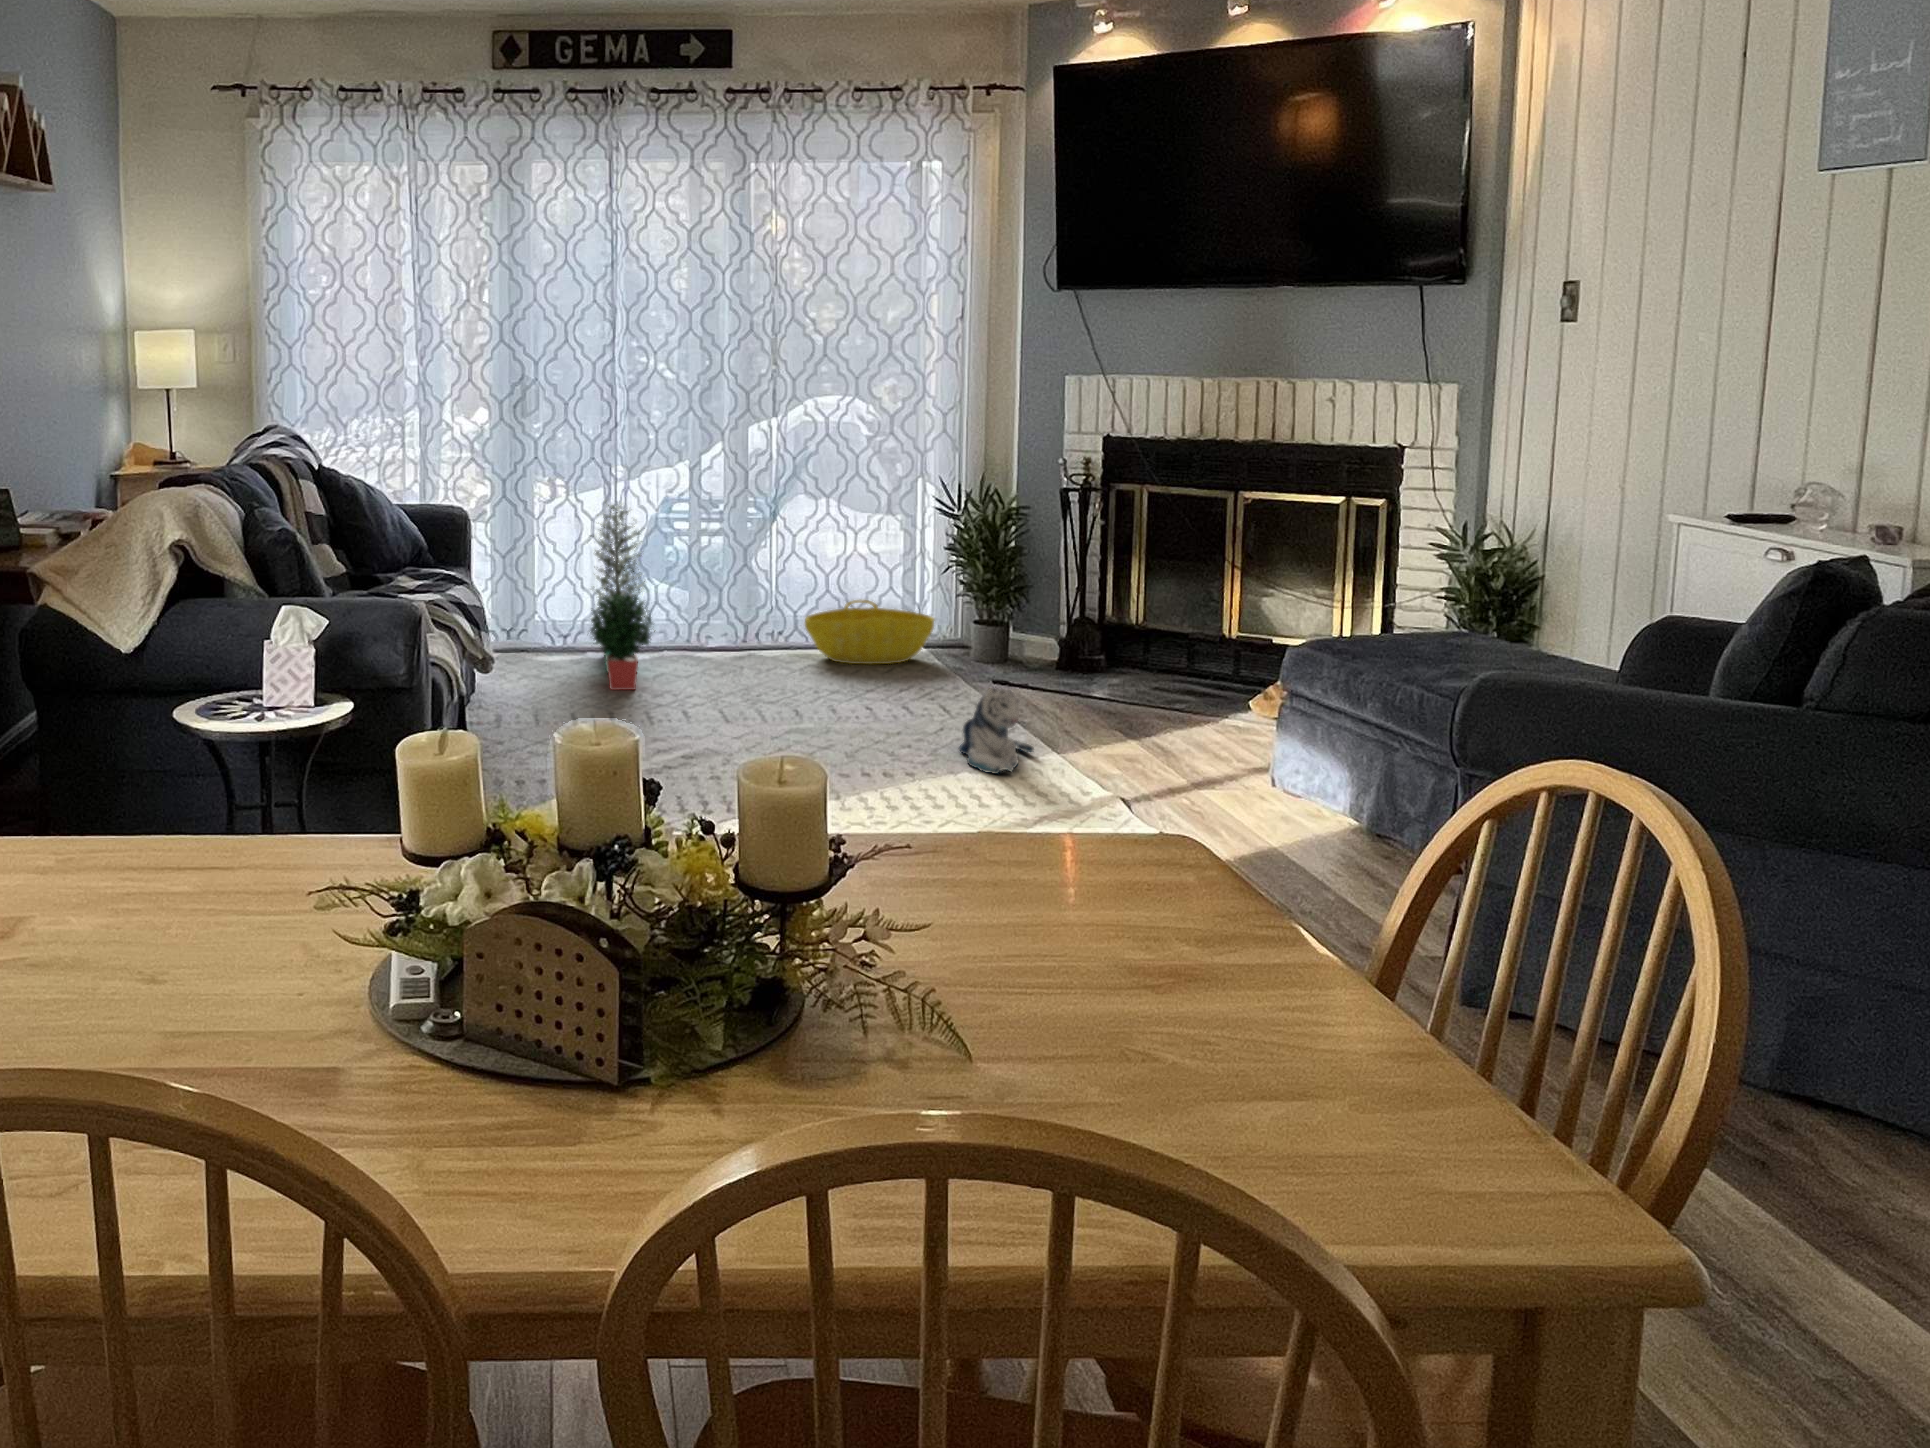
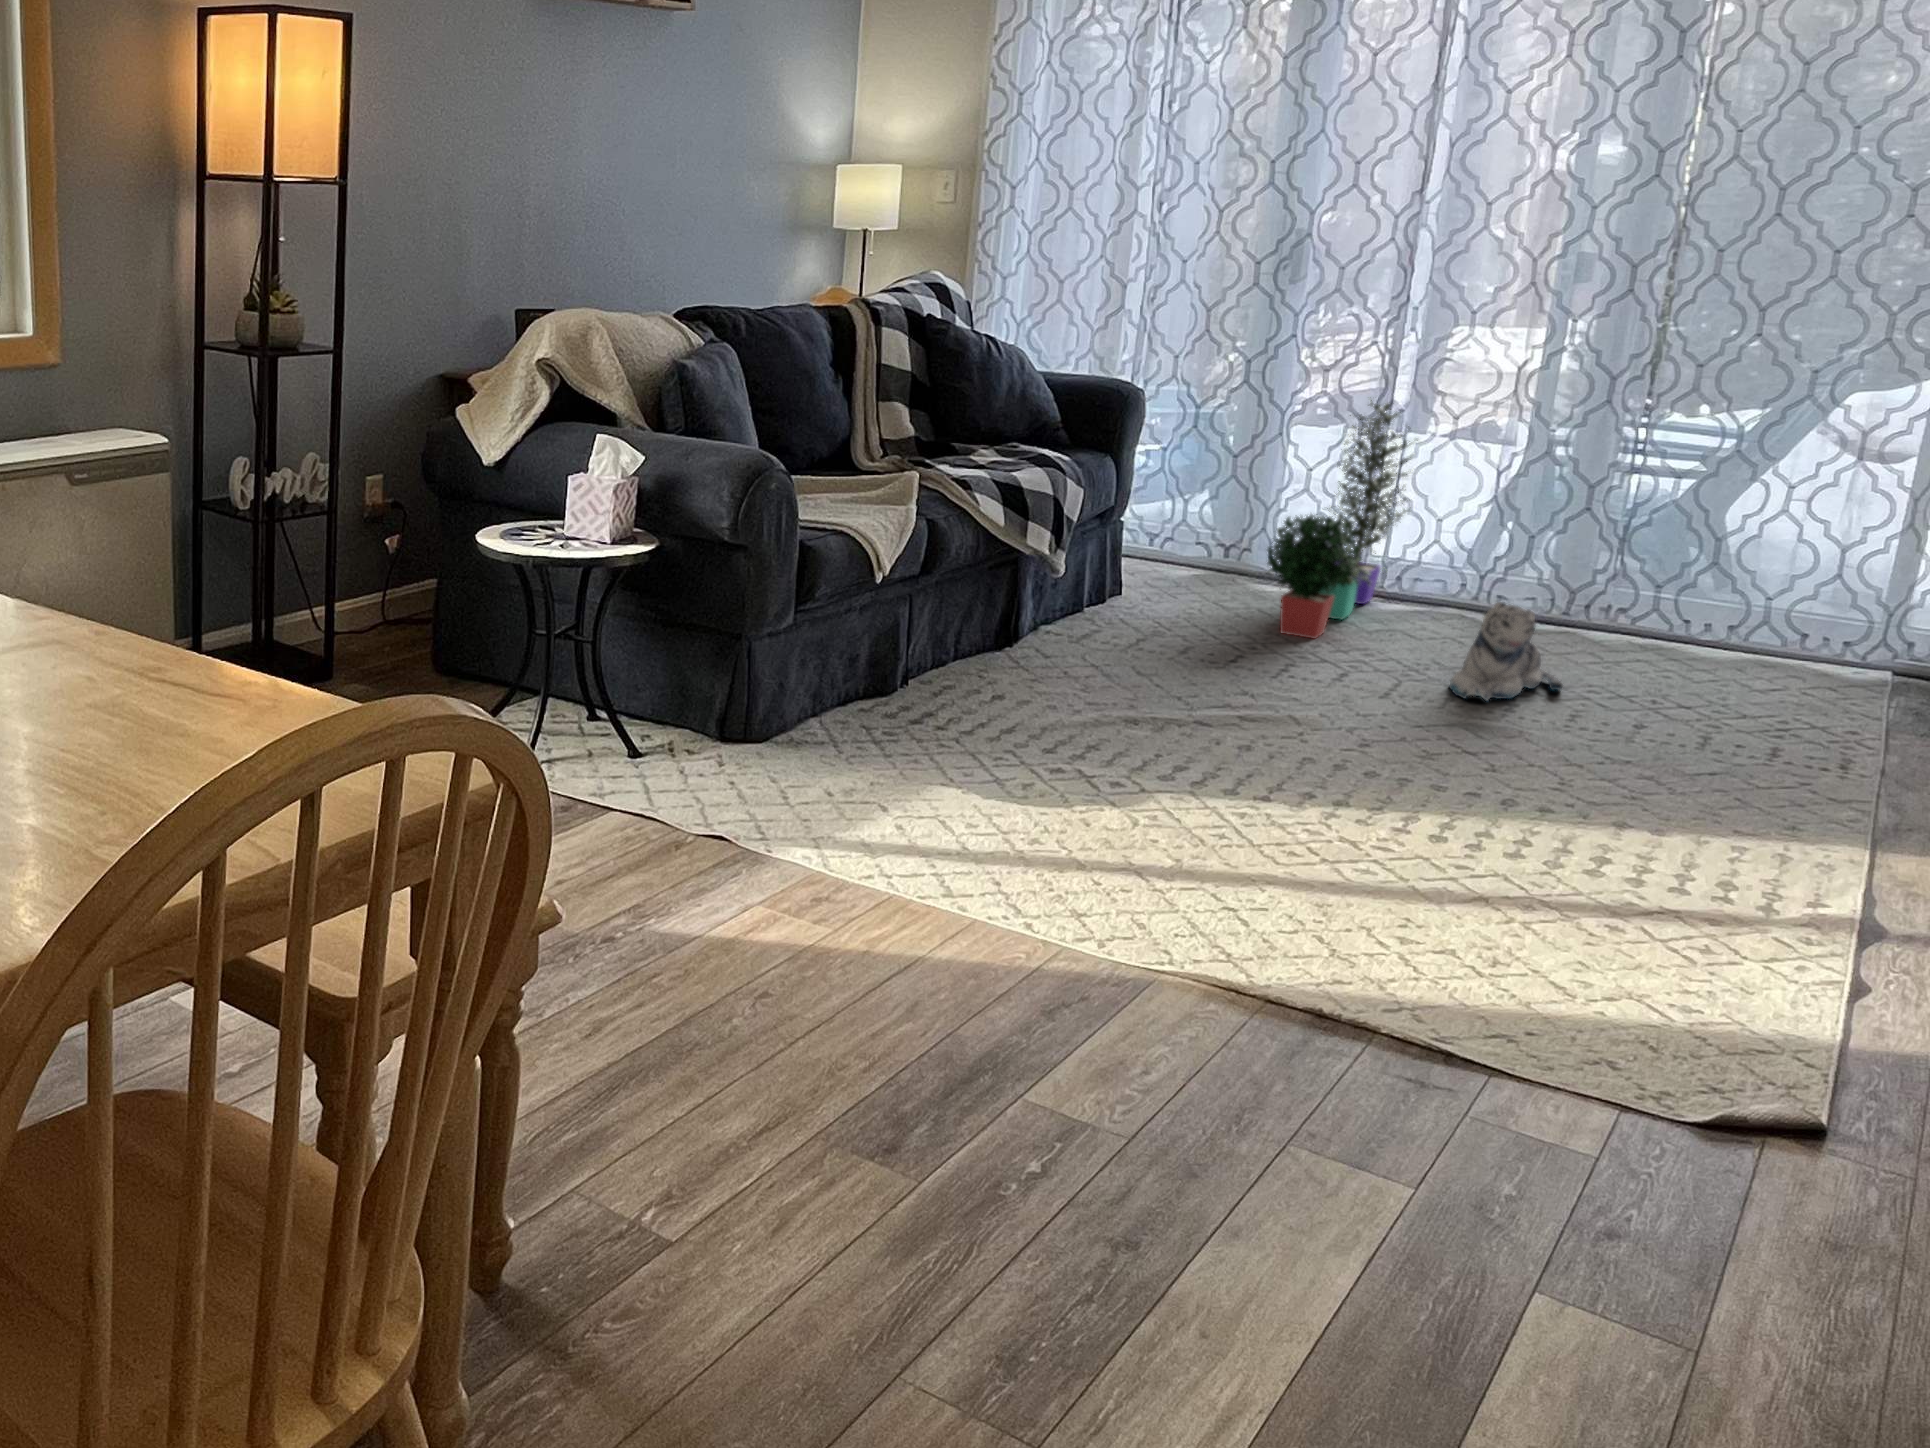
basket: present [805,600,934,664] -> none [1650,582,1892,682]
plush toy: present [959,688,1033,774] -> present [1450,602,1563,702]

